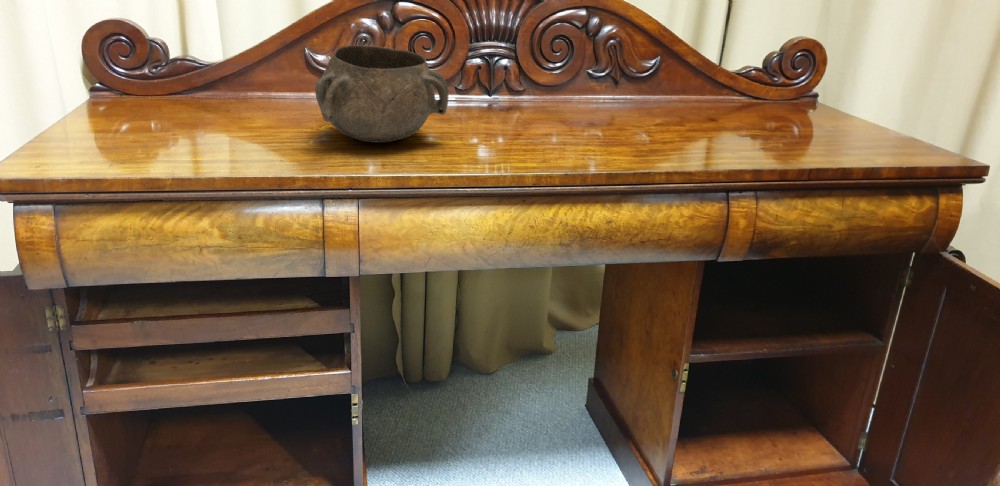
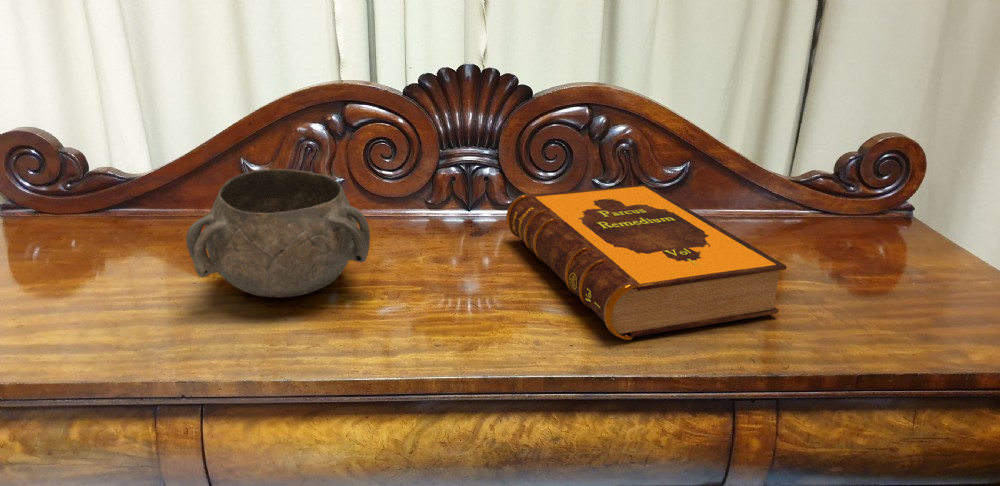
hardback book: none [529,72,751,162] -> present [506,184,786,340]

